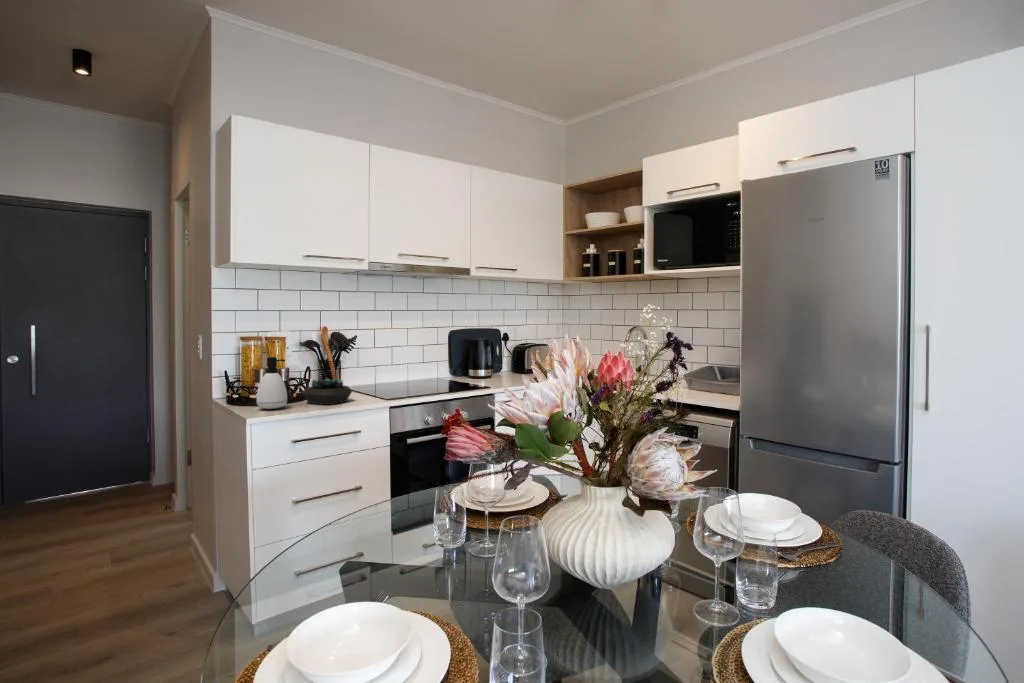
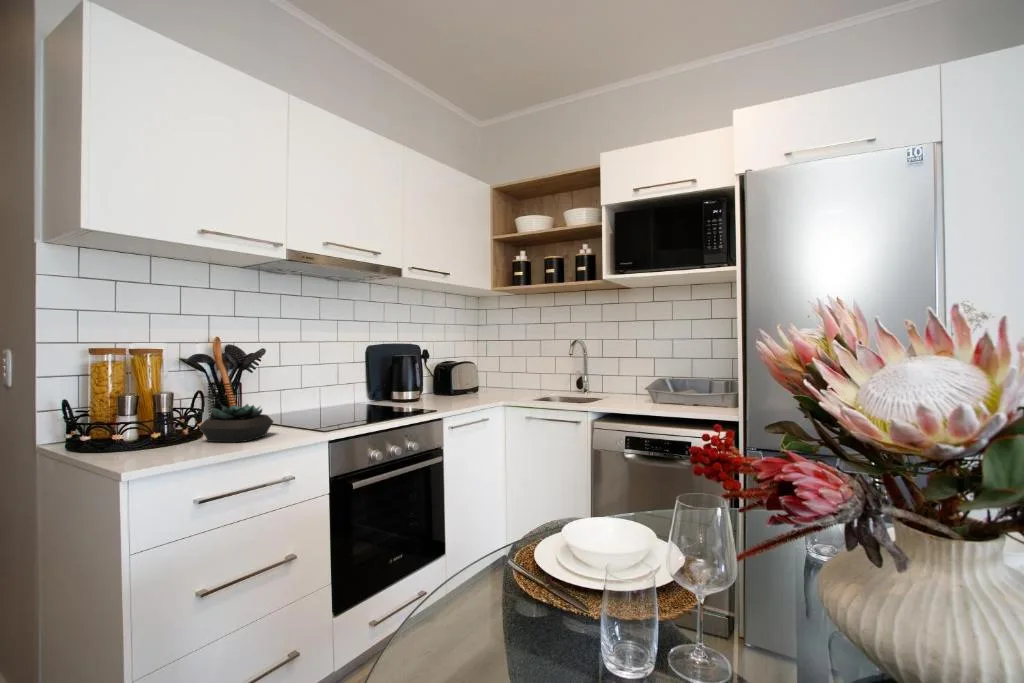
soap dispenser: present [257,357,287,409] -> none [131,376,182,454]

